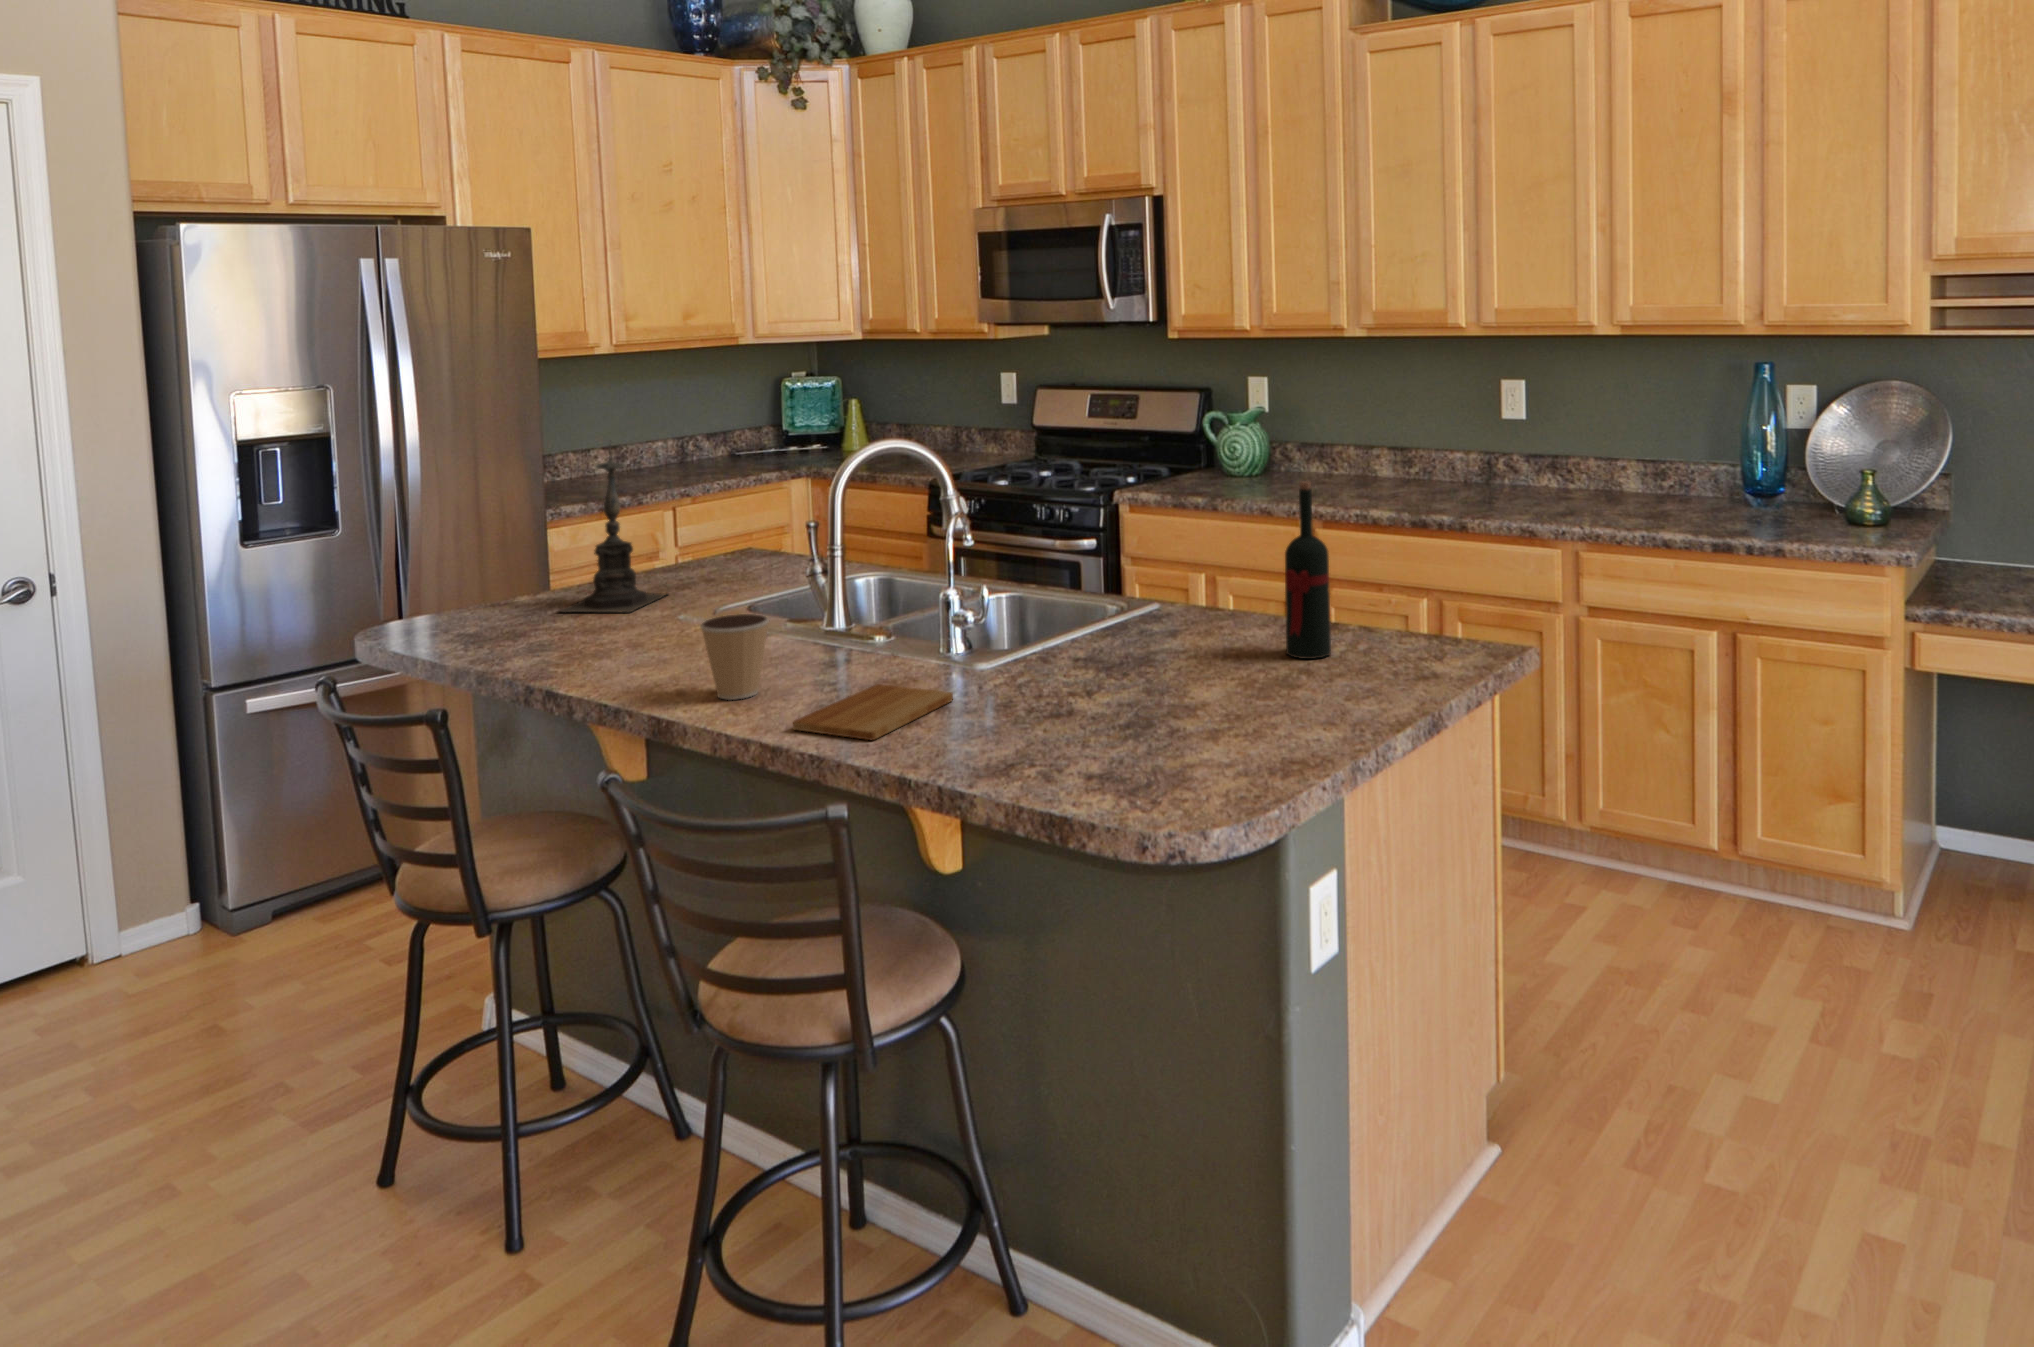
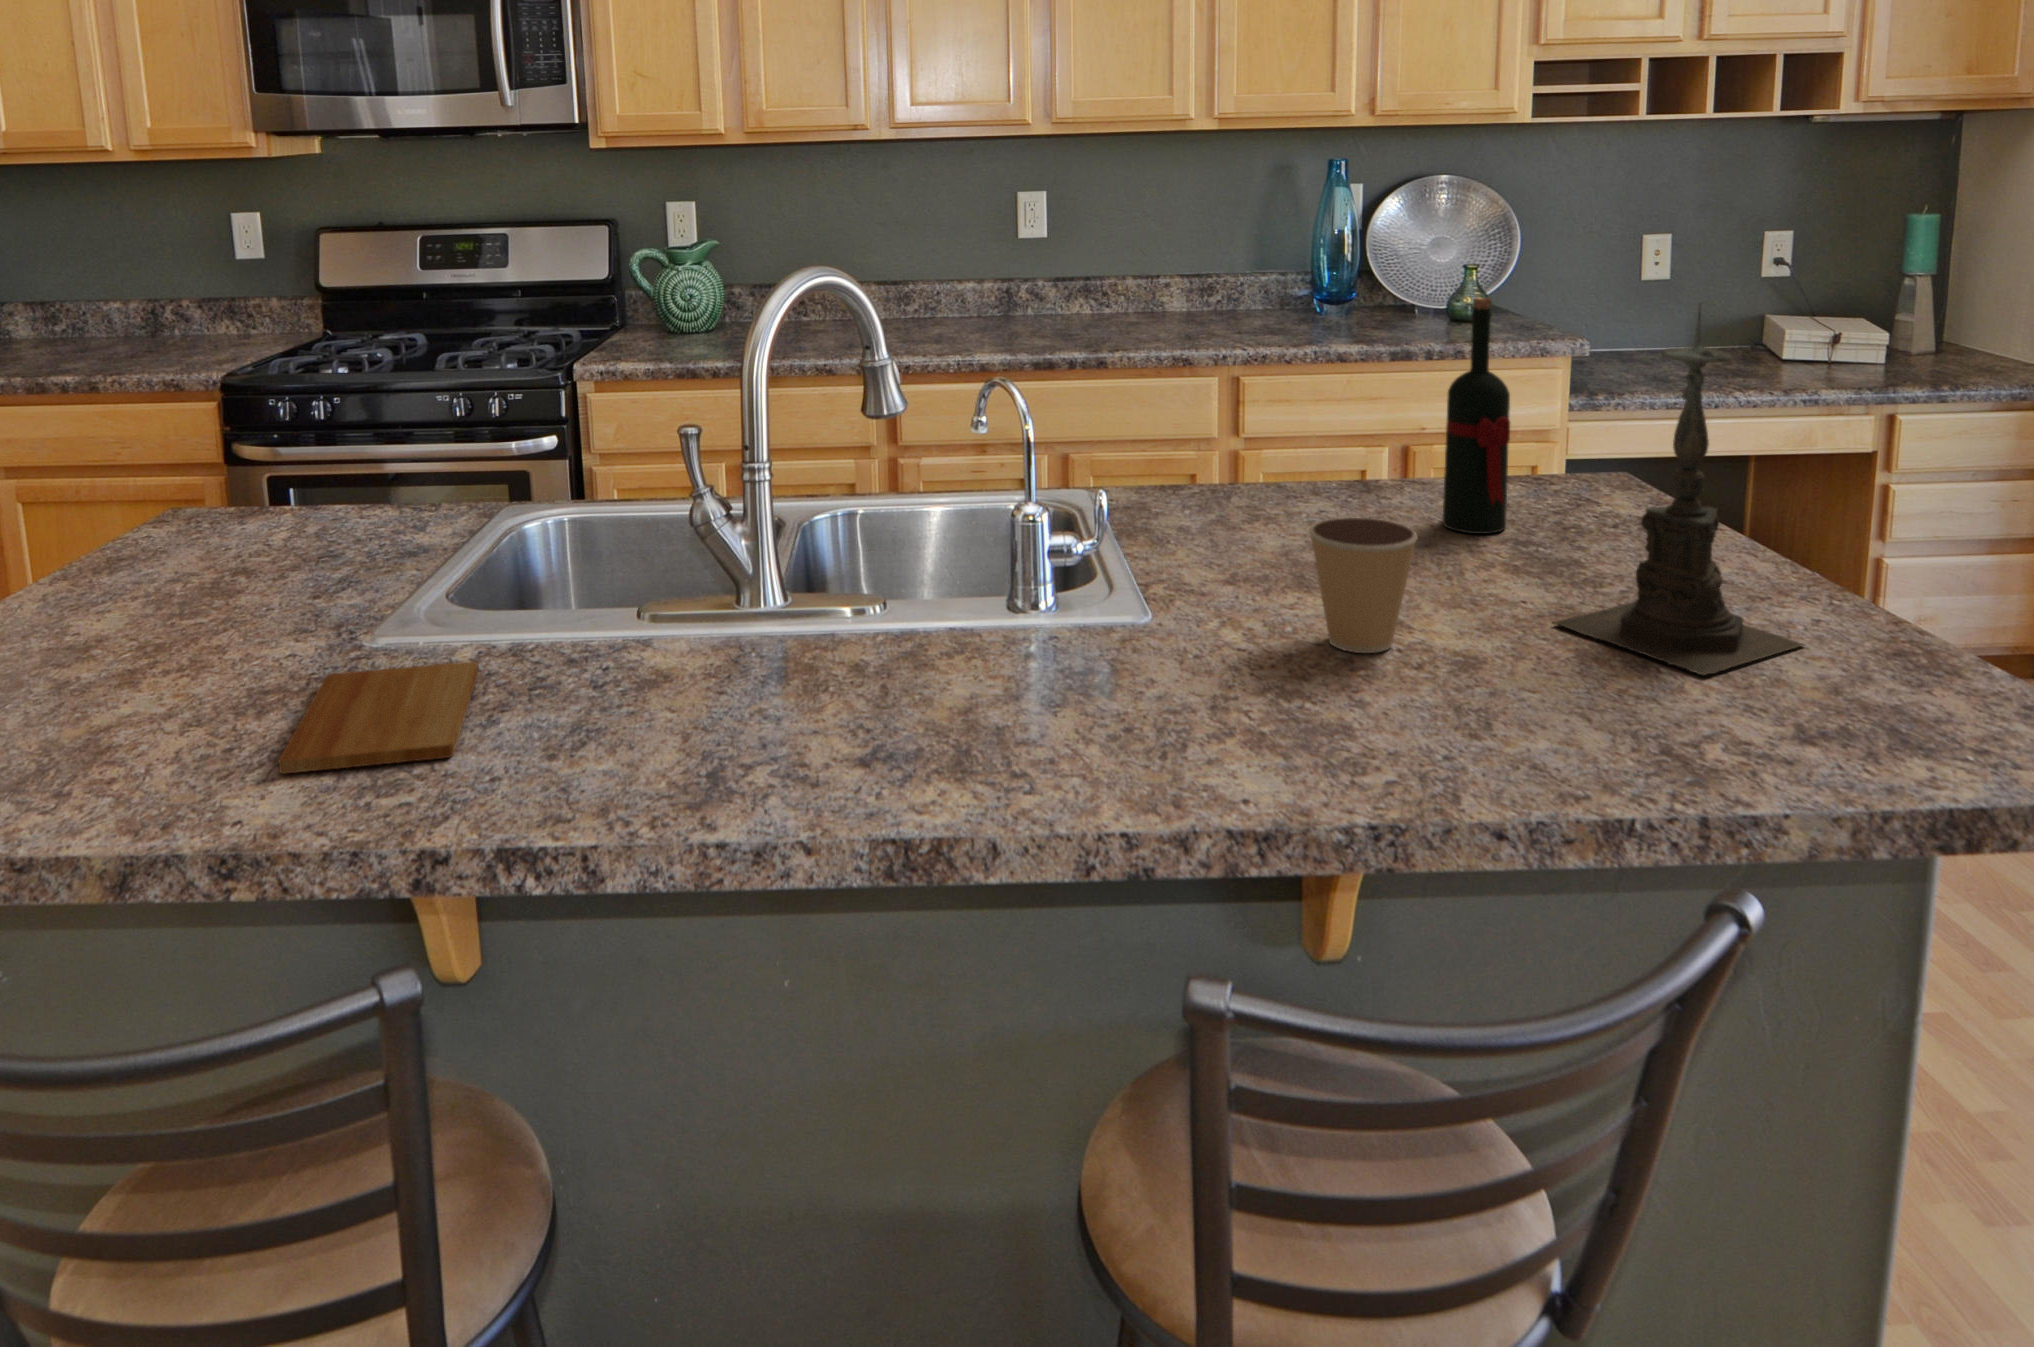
candle holder: present [560,452,665,613] -> present [1553,303,1805,675]
coffee cup: present [700,614,769,700] -> present [1309,518,1417,653]
cutting board: present [793,684,953,740] -> present [279,661,478,774]

